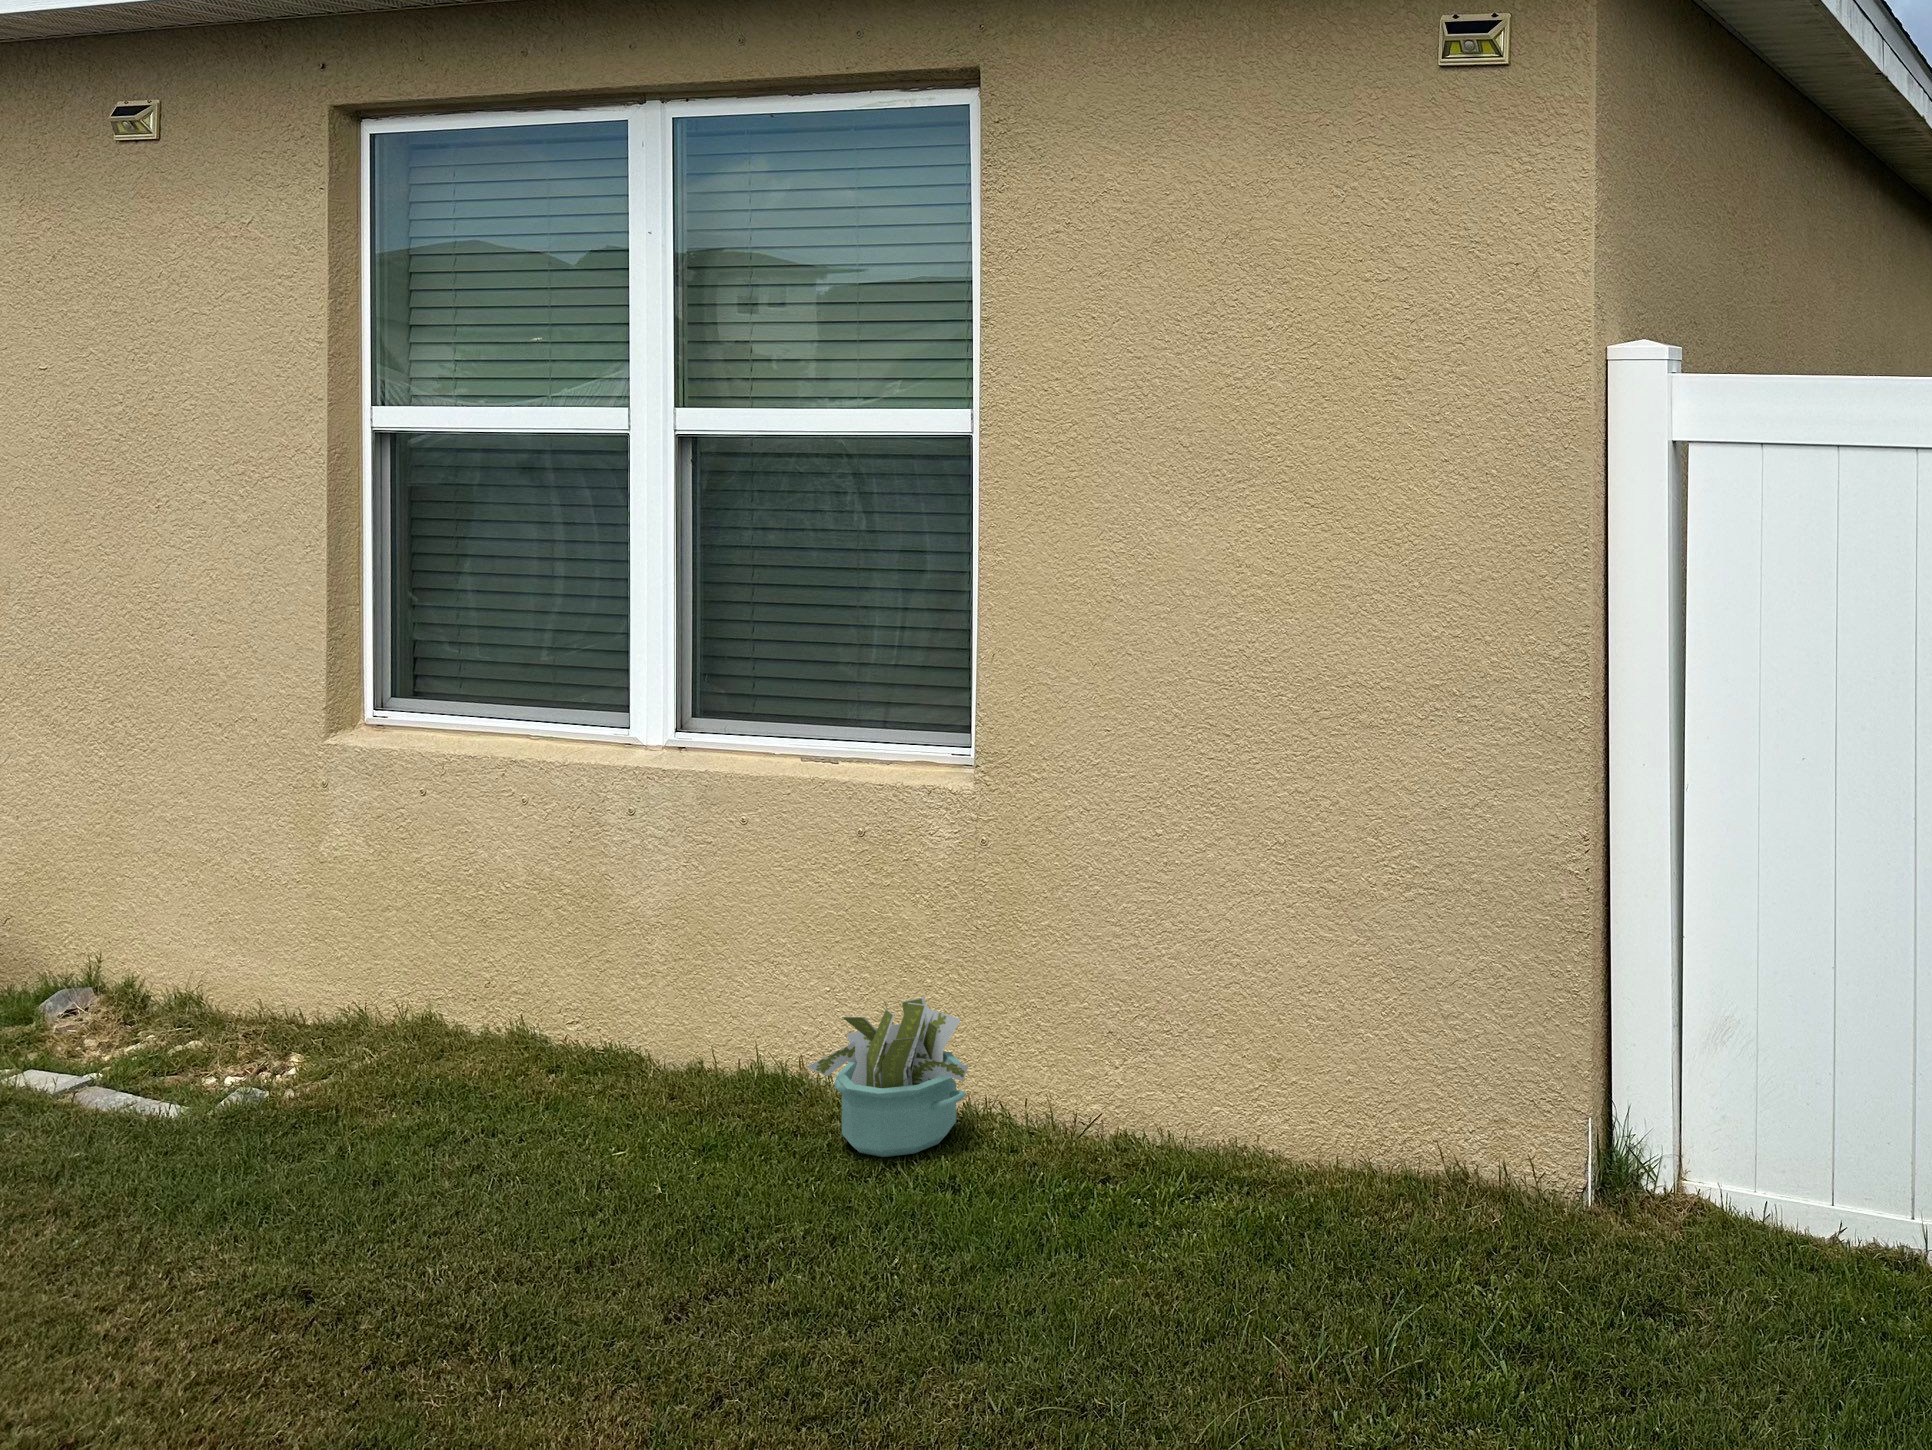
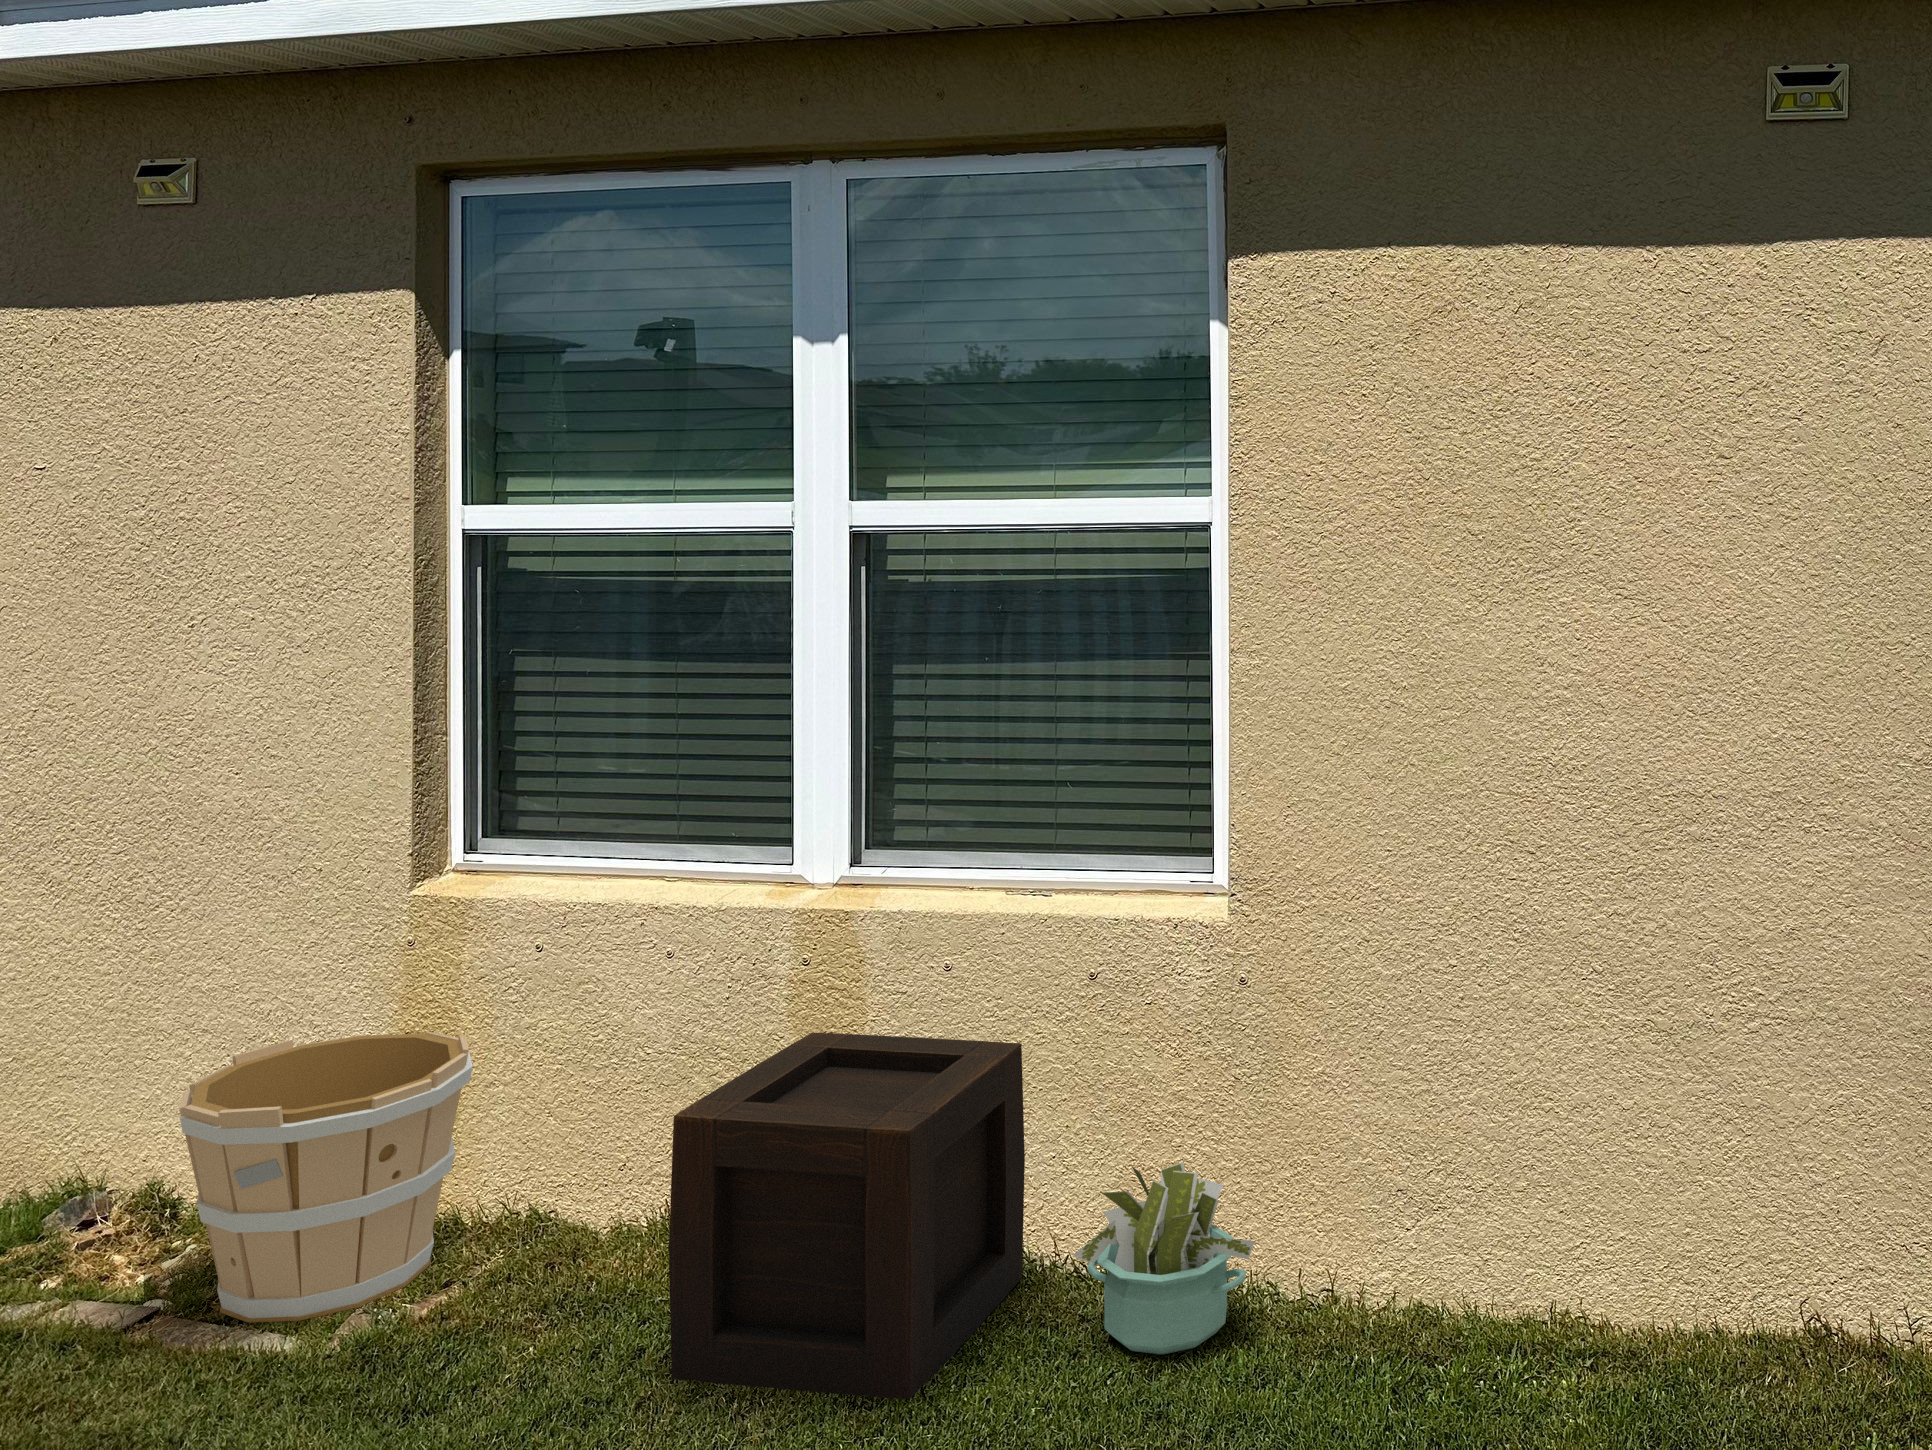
wooden bucket: none [107,862,363,1091] -> present [179,1032,473,1323]
wooden crate: none [472,873,804,1178] -> present [669,1032,1025,1399]

